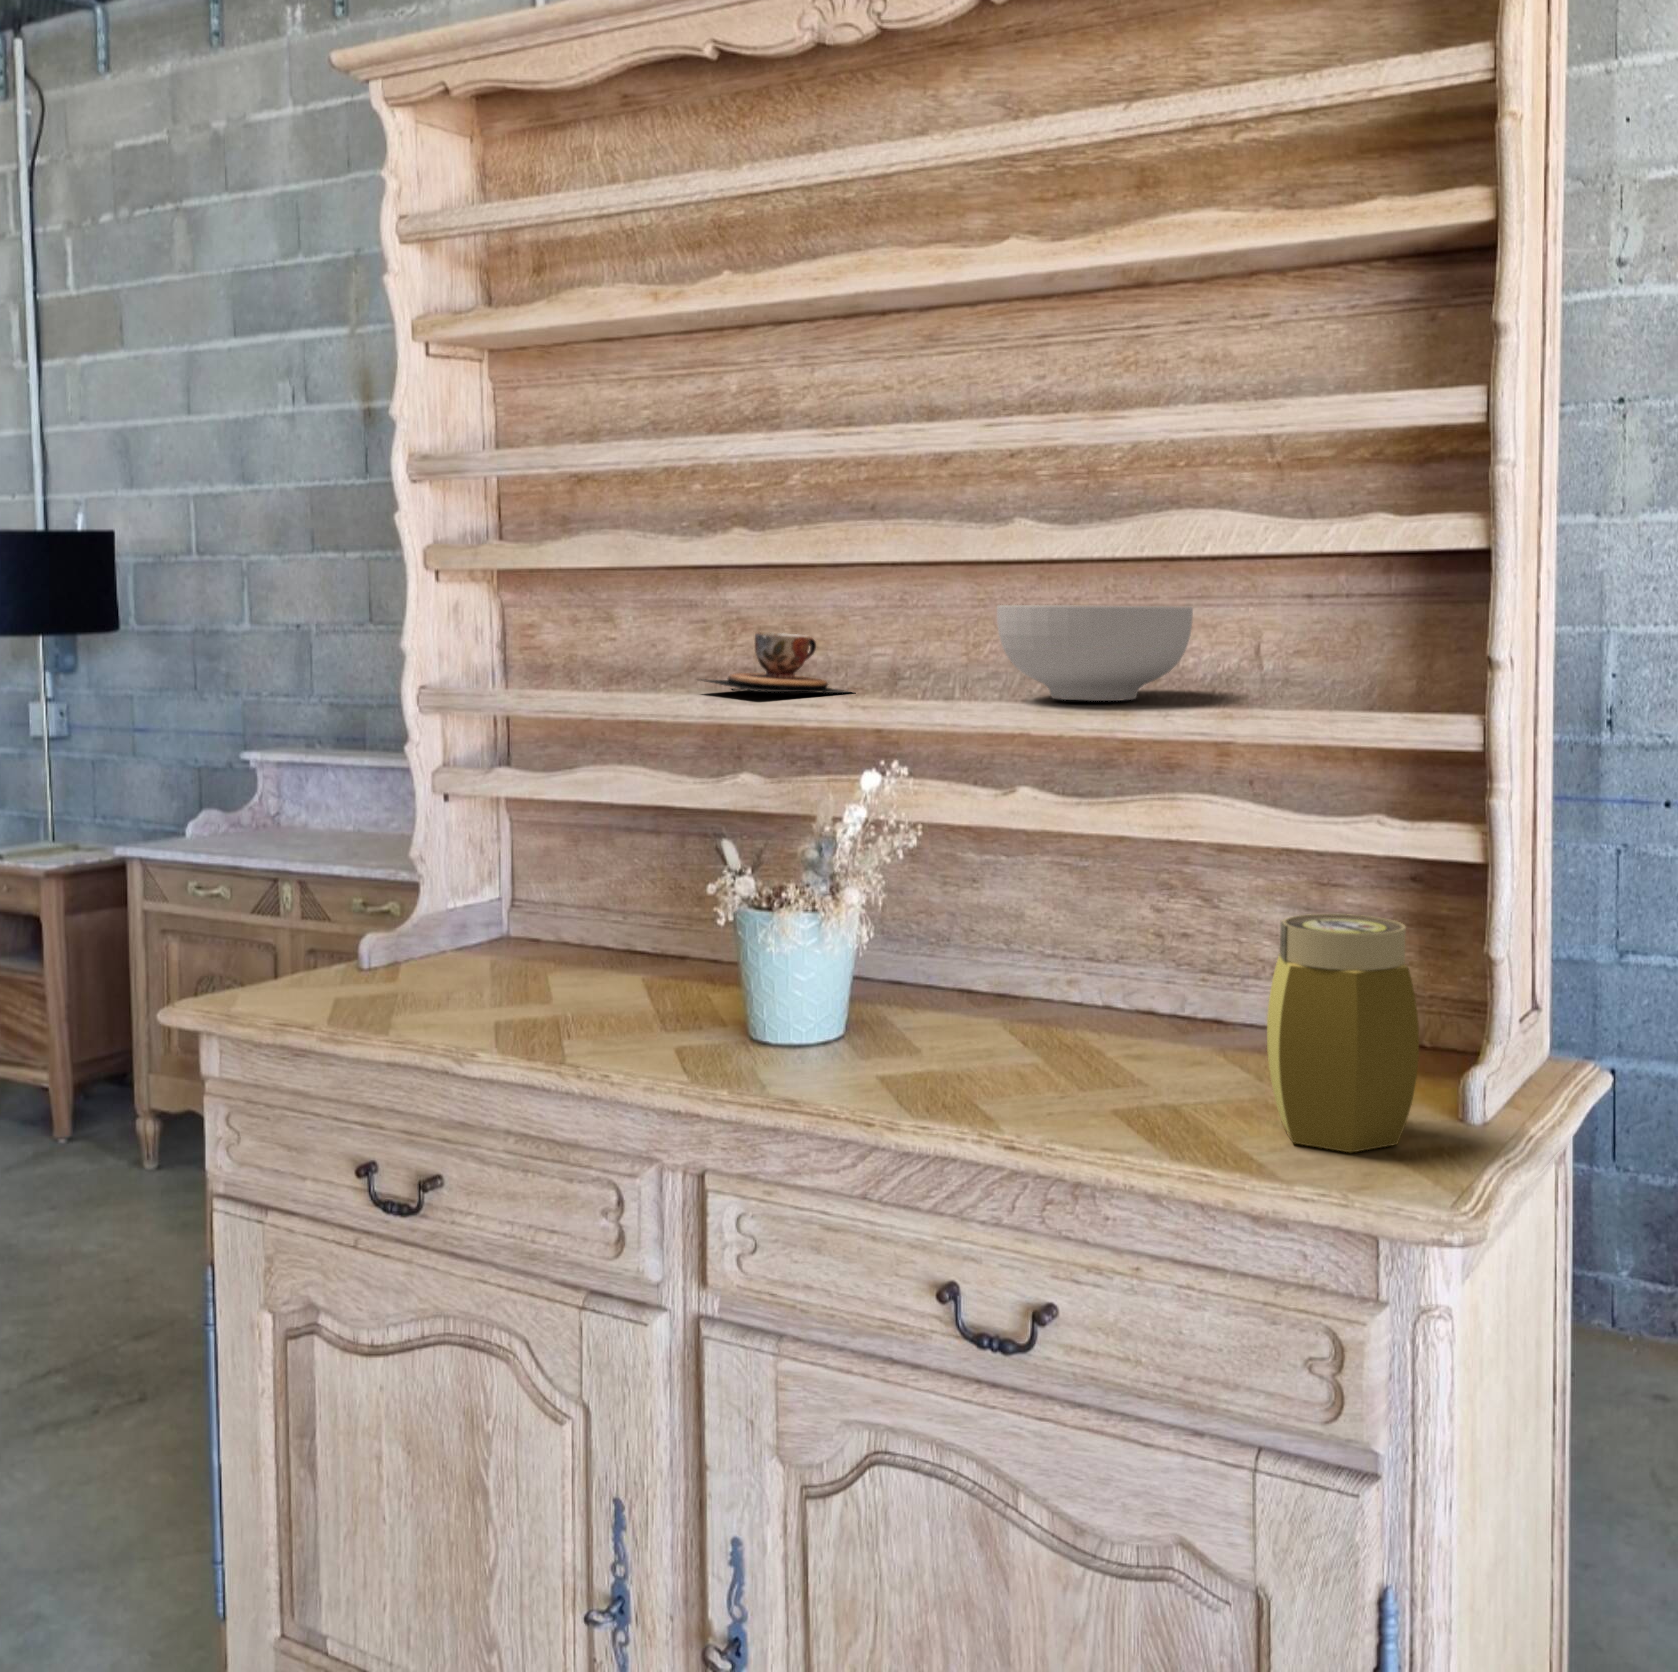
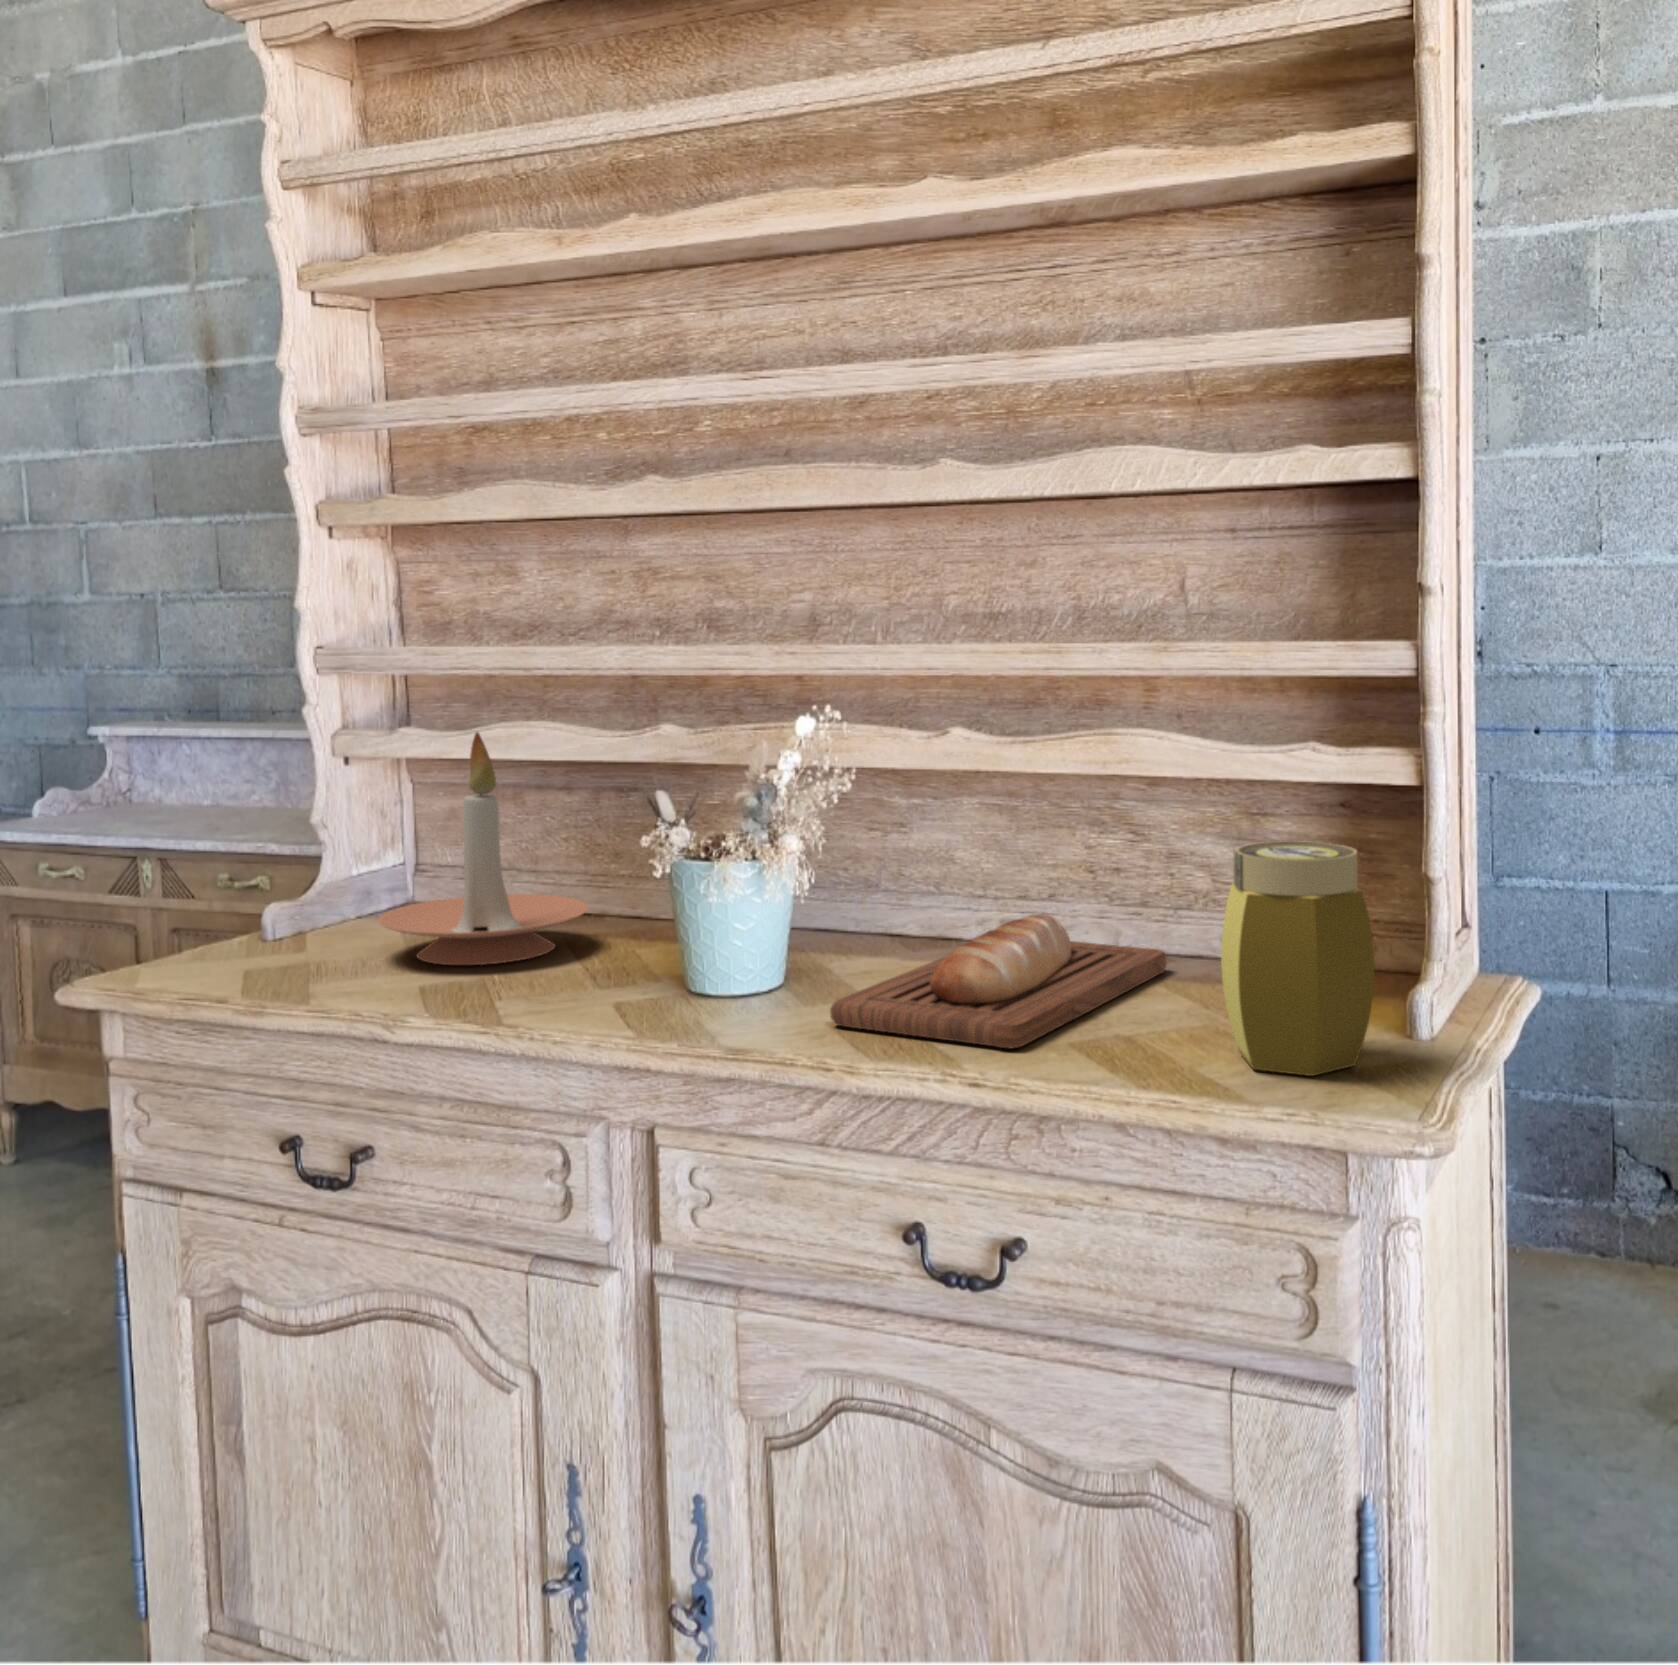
bowl: present [997,605,1193,701] -> none [920,544,1116,640]
teacup: present [701,632,848,693] -> none [608,582,777,642]
candle holder: none [460,774,664,1003] -> present [378,732,589,965]
bread loaf: none [882,978,1231,1110] -> present [830,915,1167,1049]

